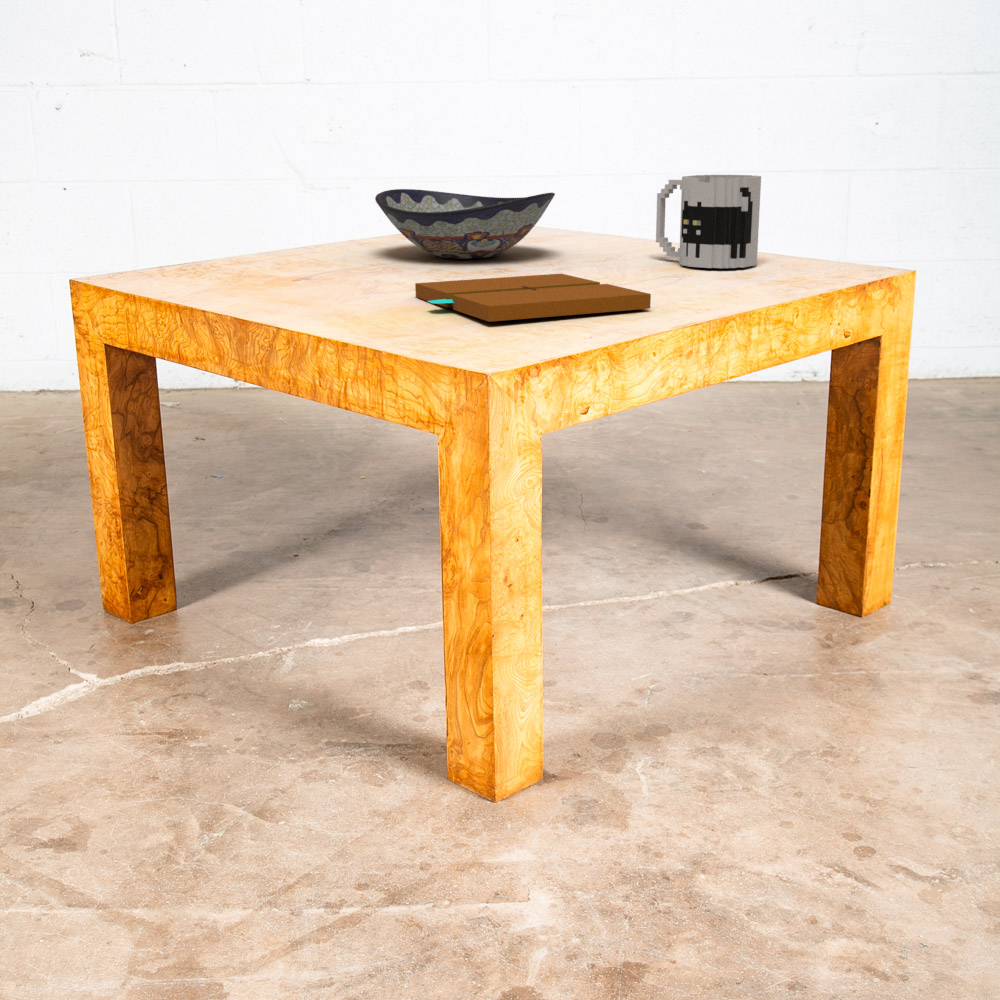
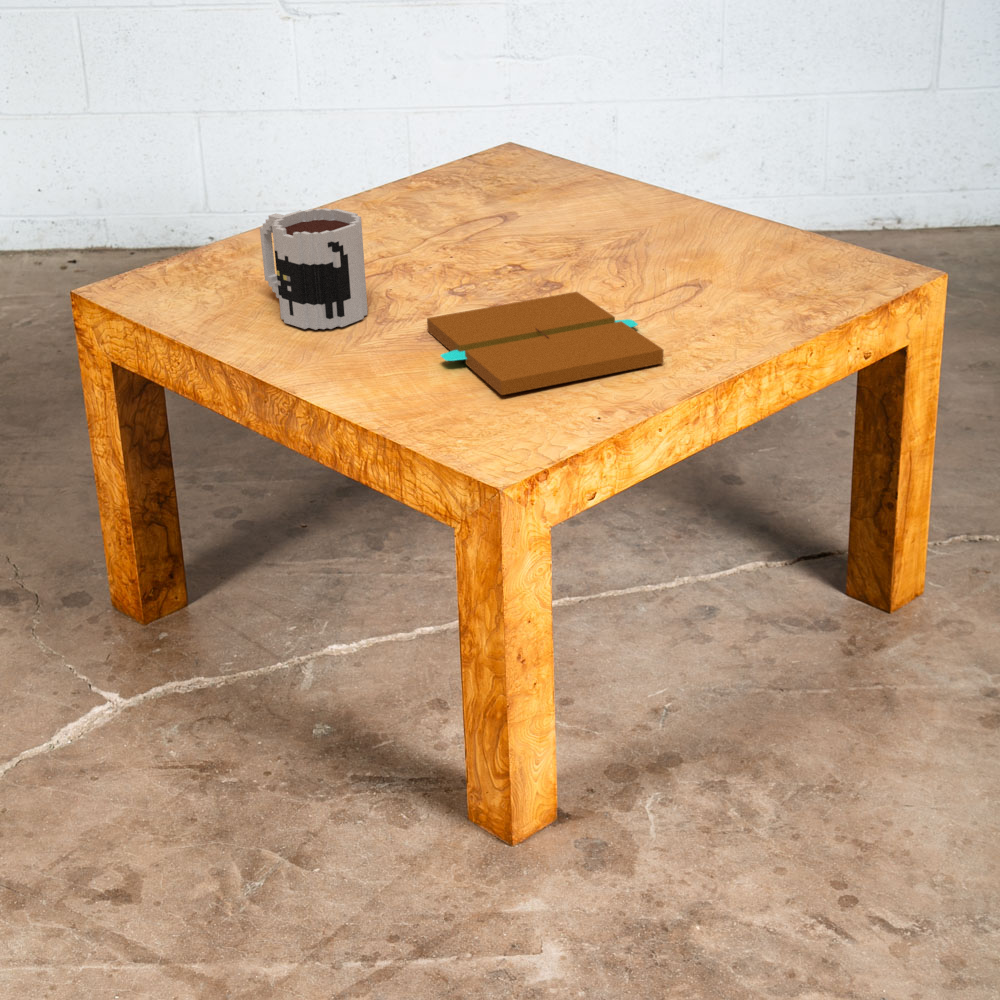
mug: present [656,175,761,268] -> present [260,208,367,330]
decorative bowl: present [375,189,555,258] -> none [380,148,573,239]

